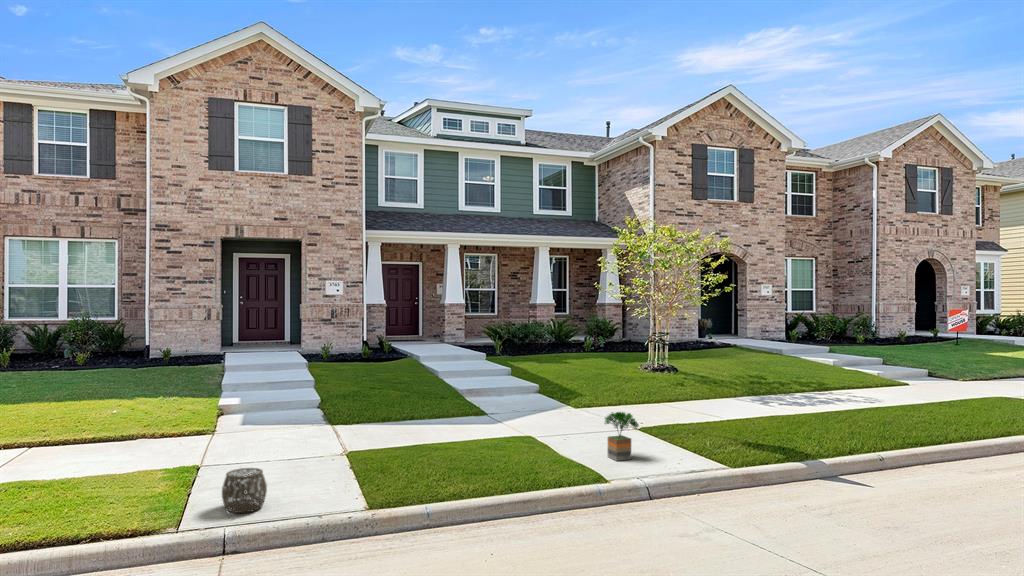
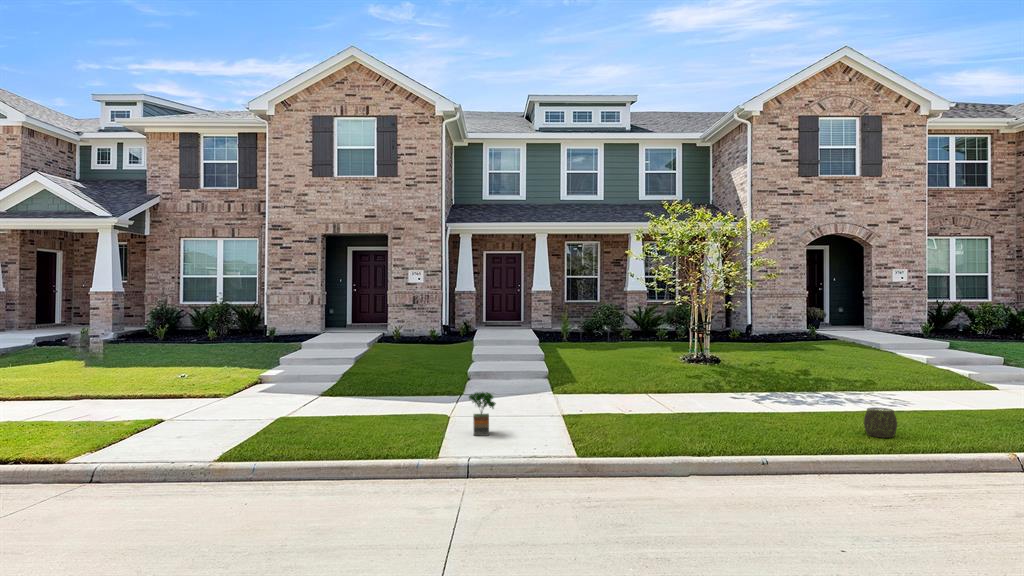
woven basket: present [222,468,267,513] -> present [864,407,897,438]

